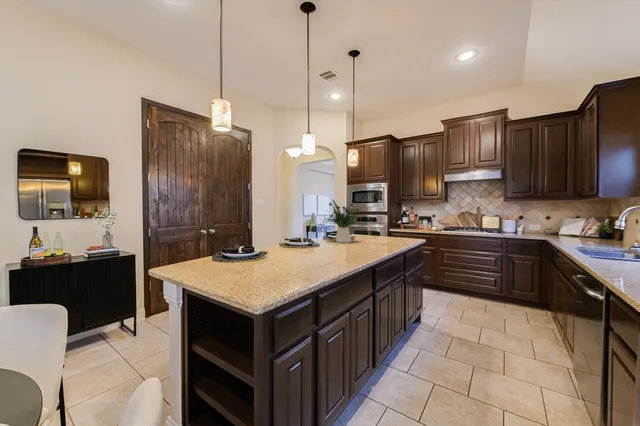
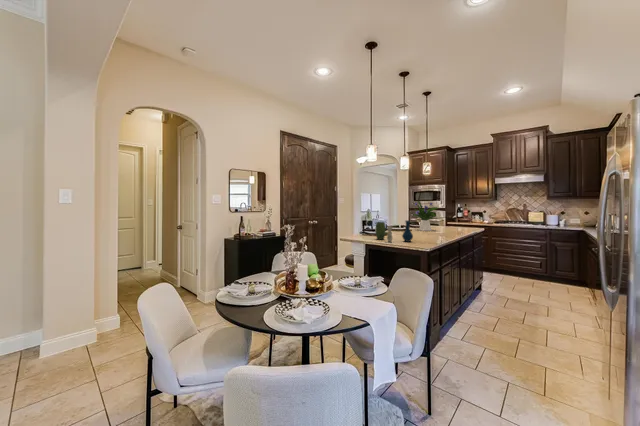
vase: none [220,232,278,272] -> present [375,221,413,242]

